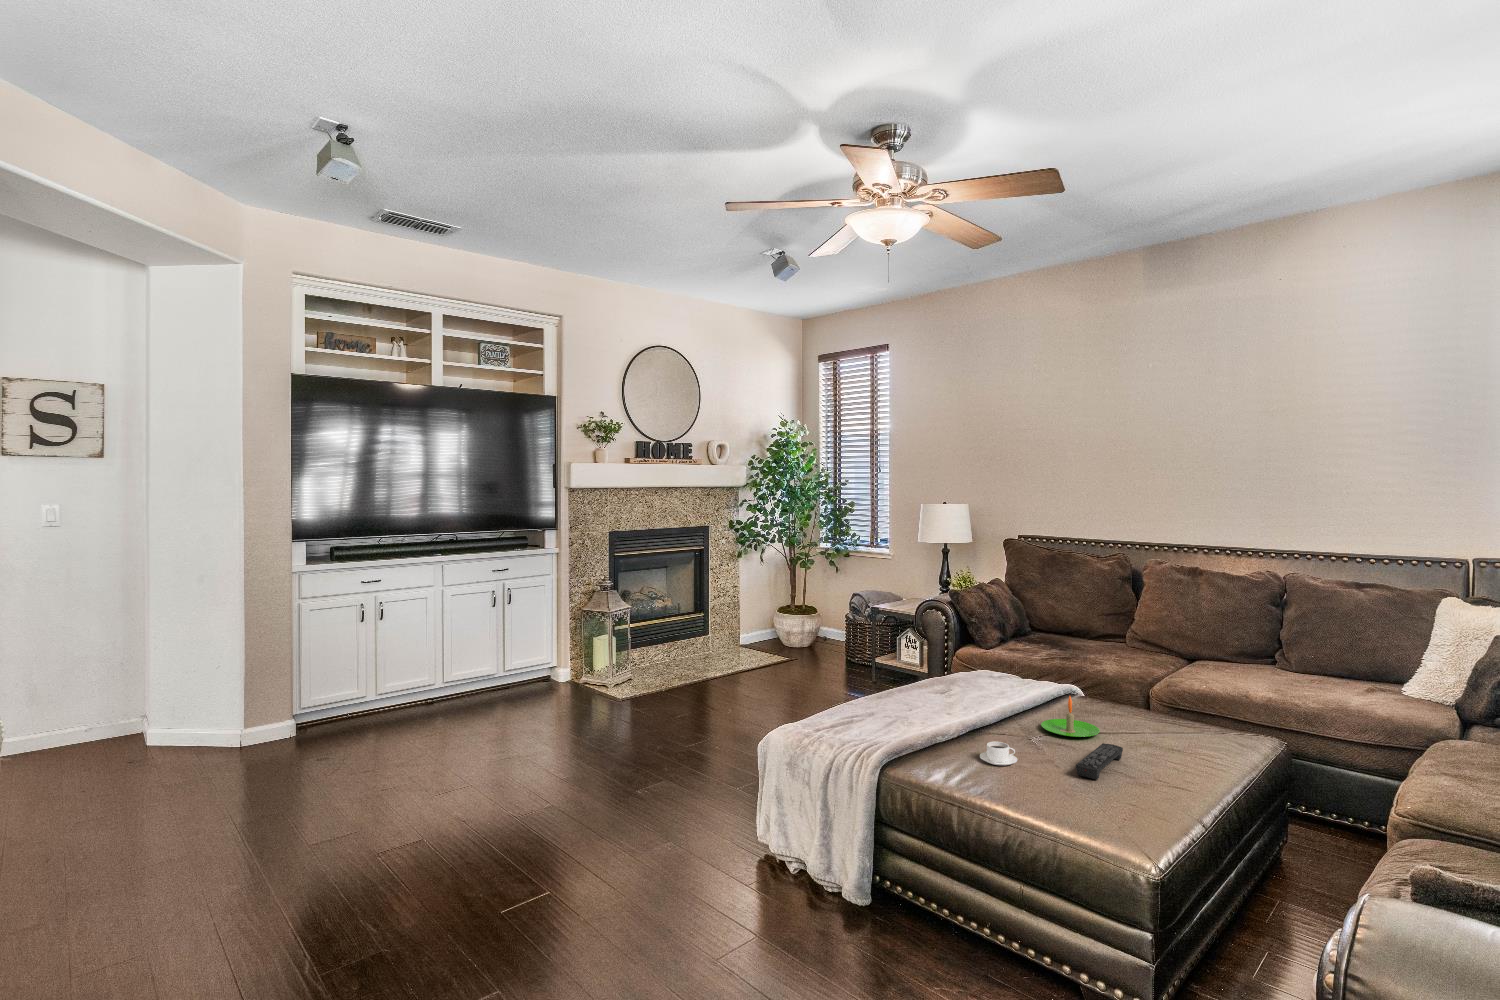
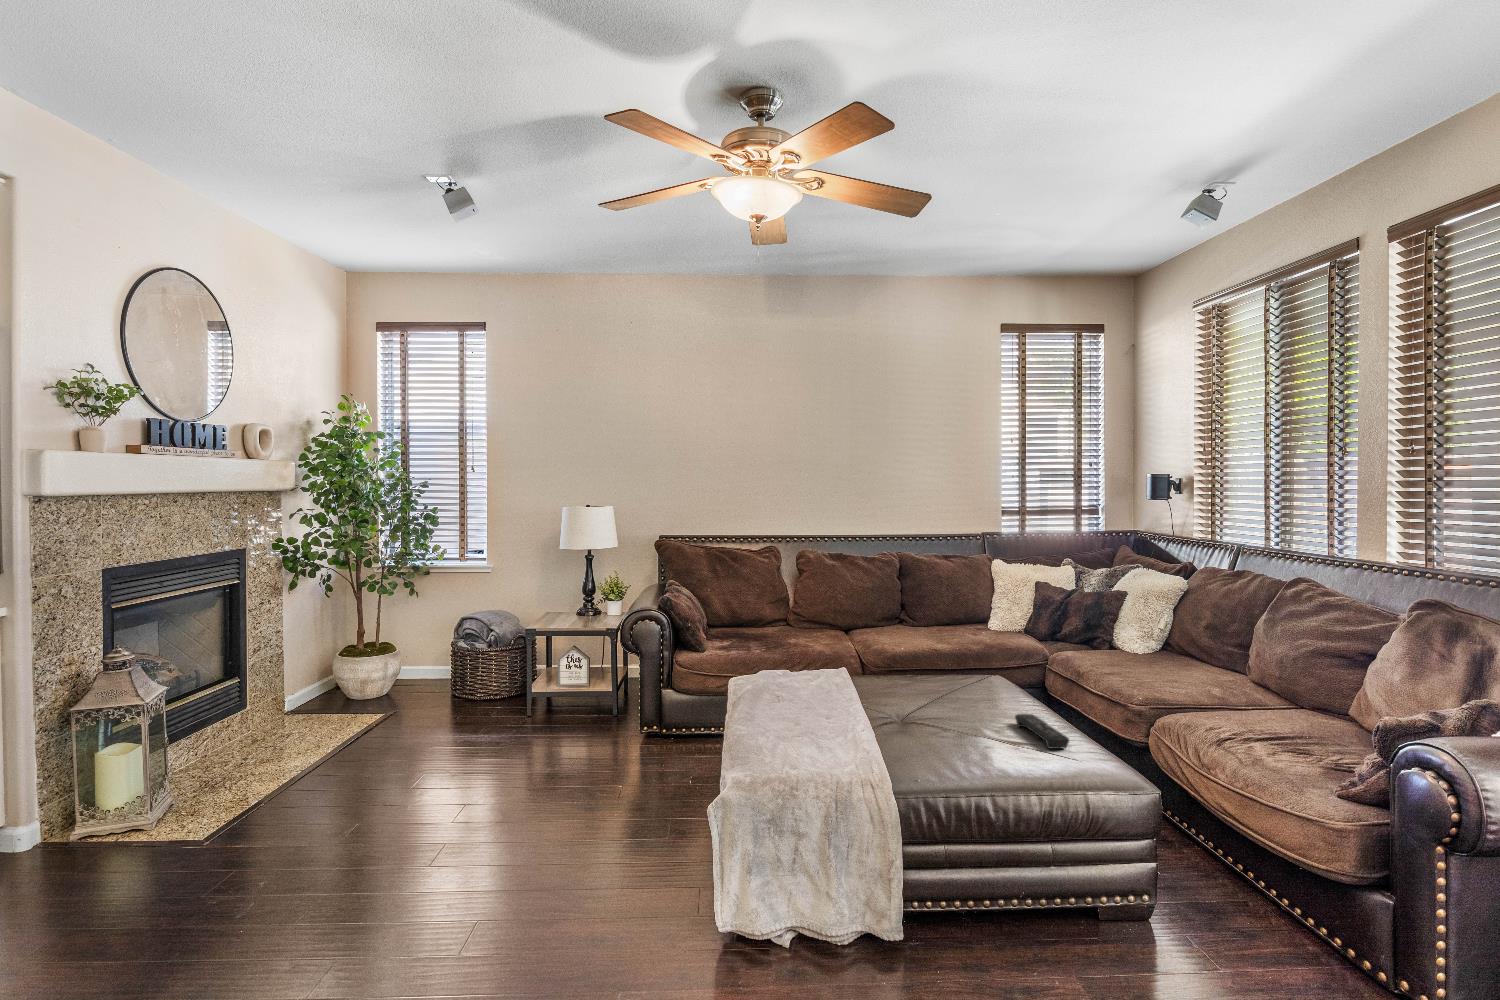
candle: present [1041,696,1100,737] -> none [927,677,982,718]
coffee cup: present [980,742,1017,765] -> none [961,737,1001,761]

